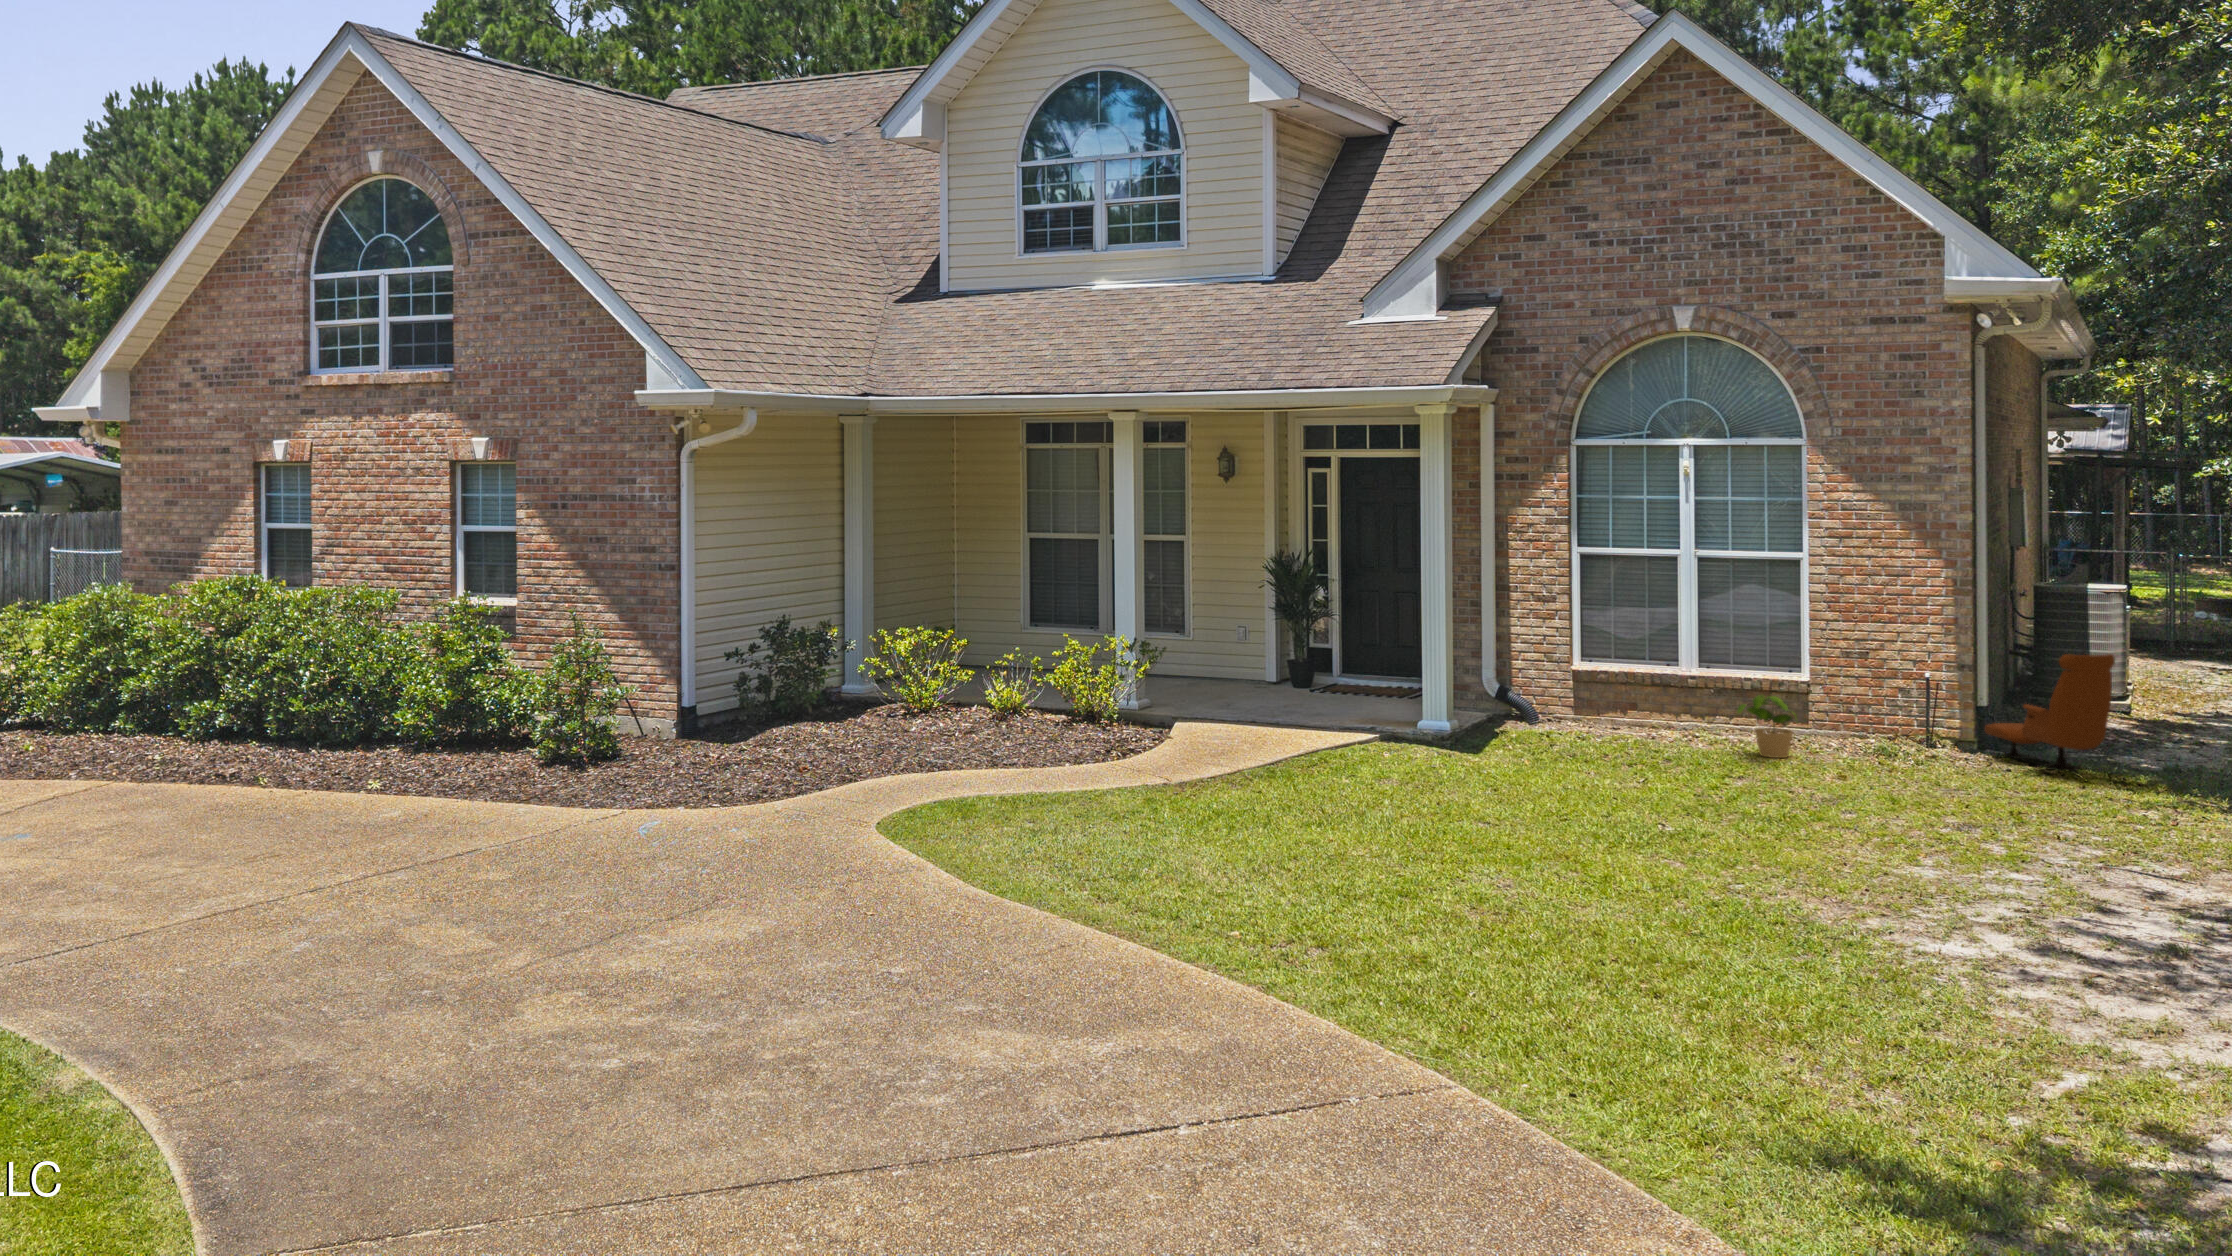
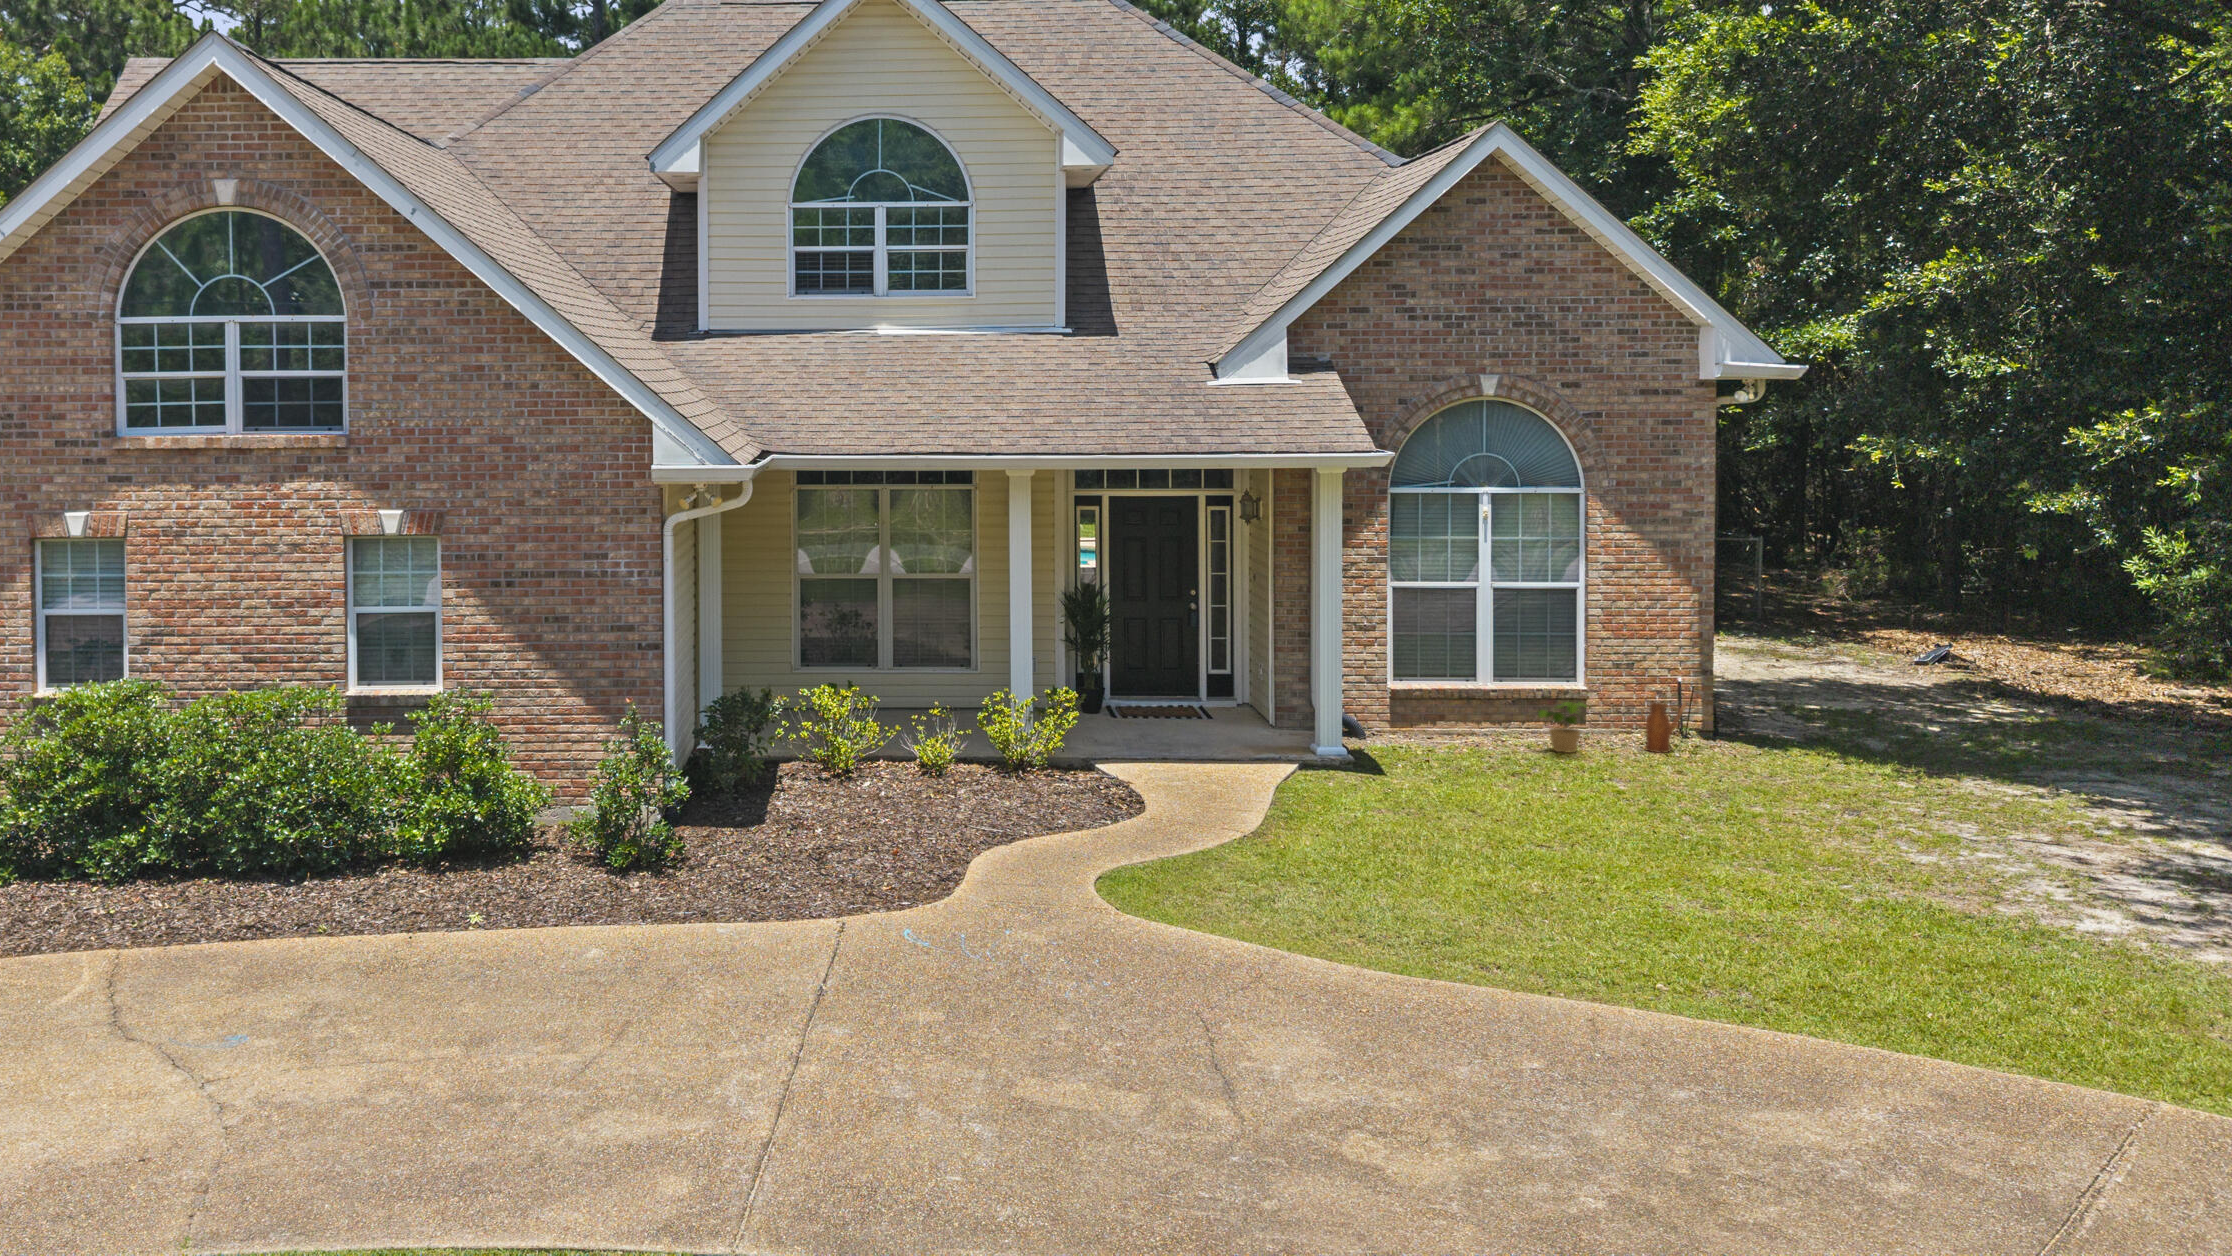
lounge chair: present [1984,654,2115,782] -> none [1695,655,1819,754]
watering can: none [1873,704,1939,767] -> present [1642,702,1687,753]

